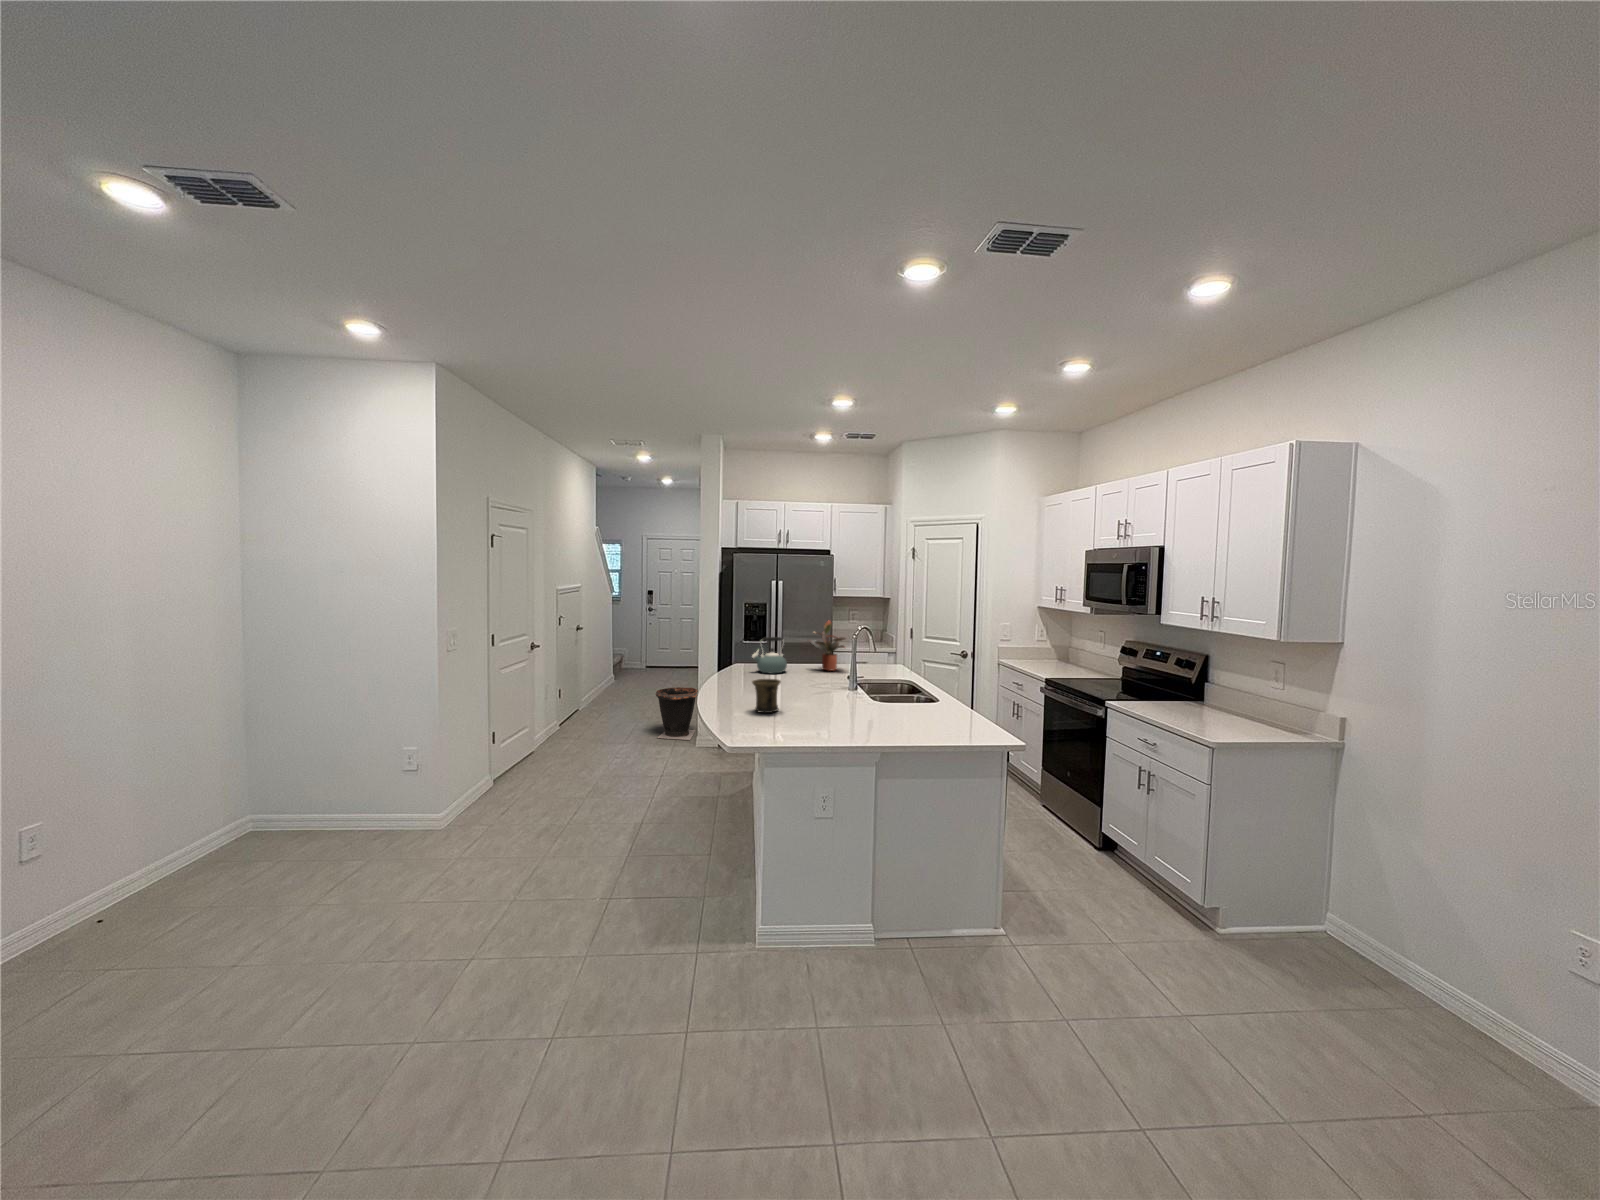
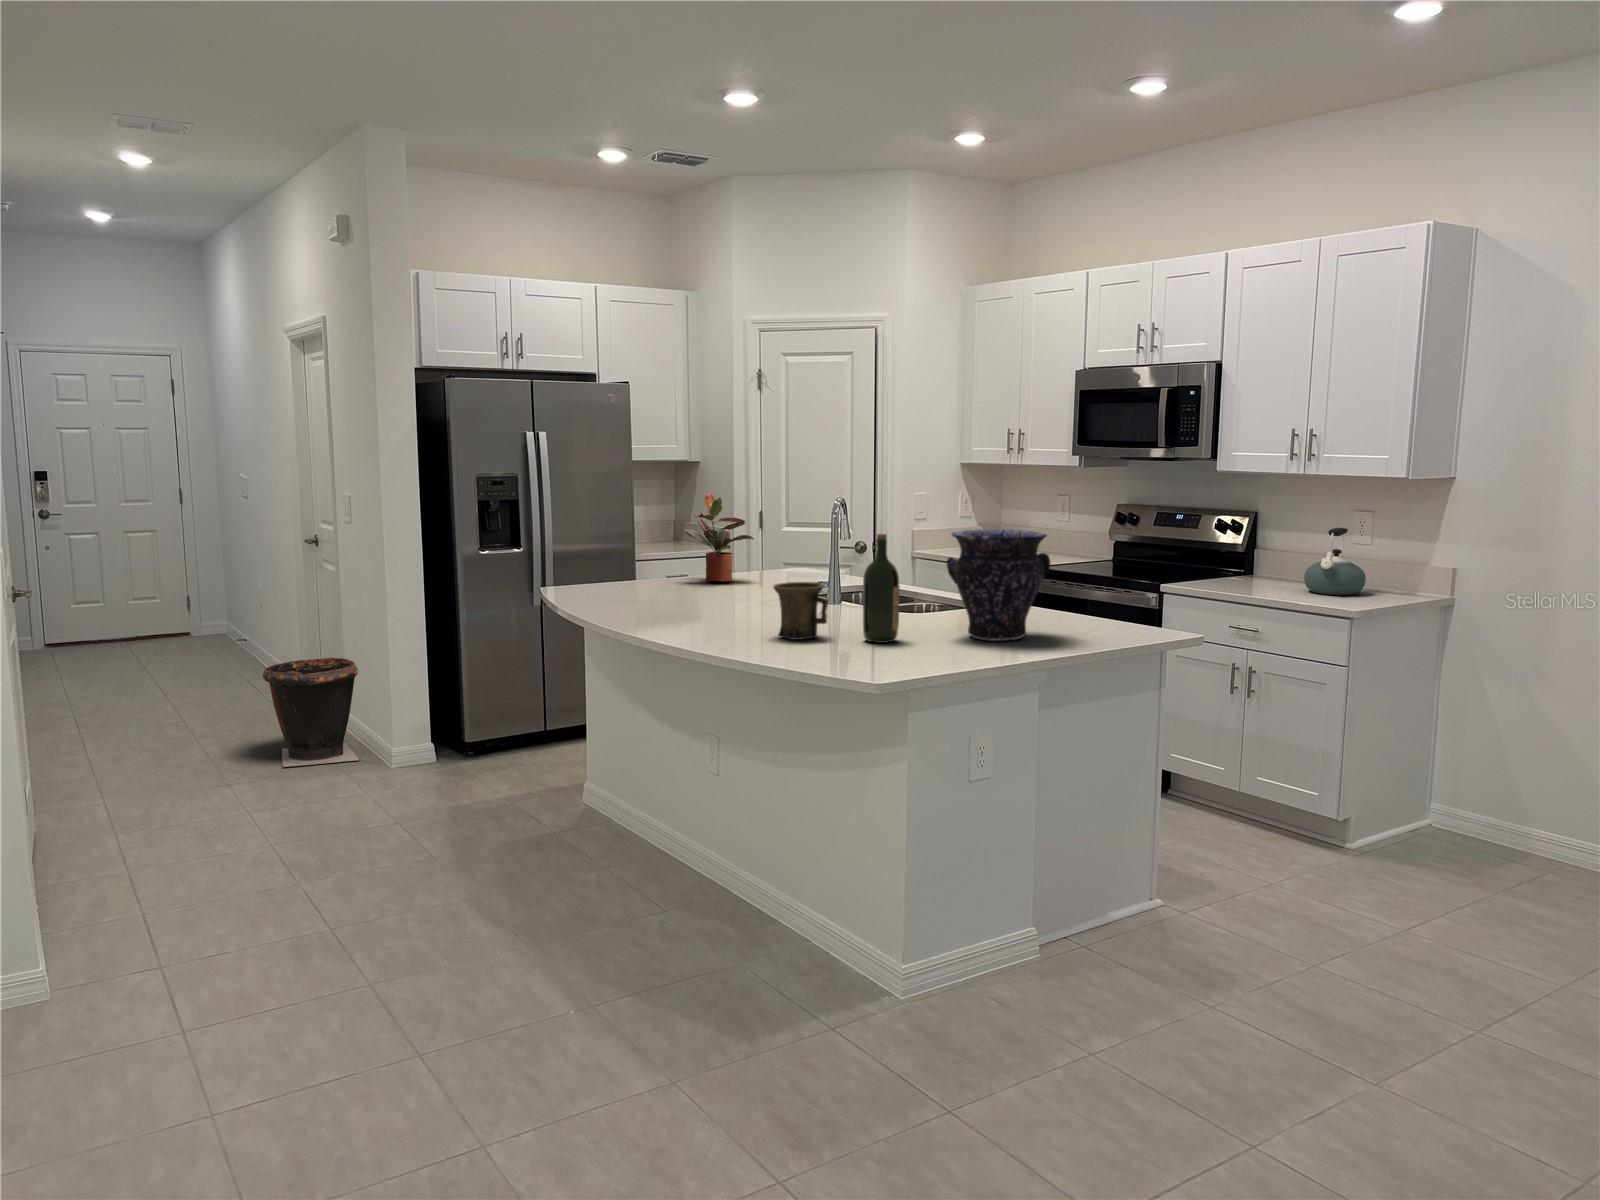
kettle: present [752,637,787,674] -> present [1304,528,1366,595]
wine bottle: none [790,656,811,721] -> present [863,534,900,643]
vase: none [838,658,906,730] -> present [947,530,1051,641]

